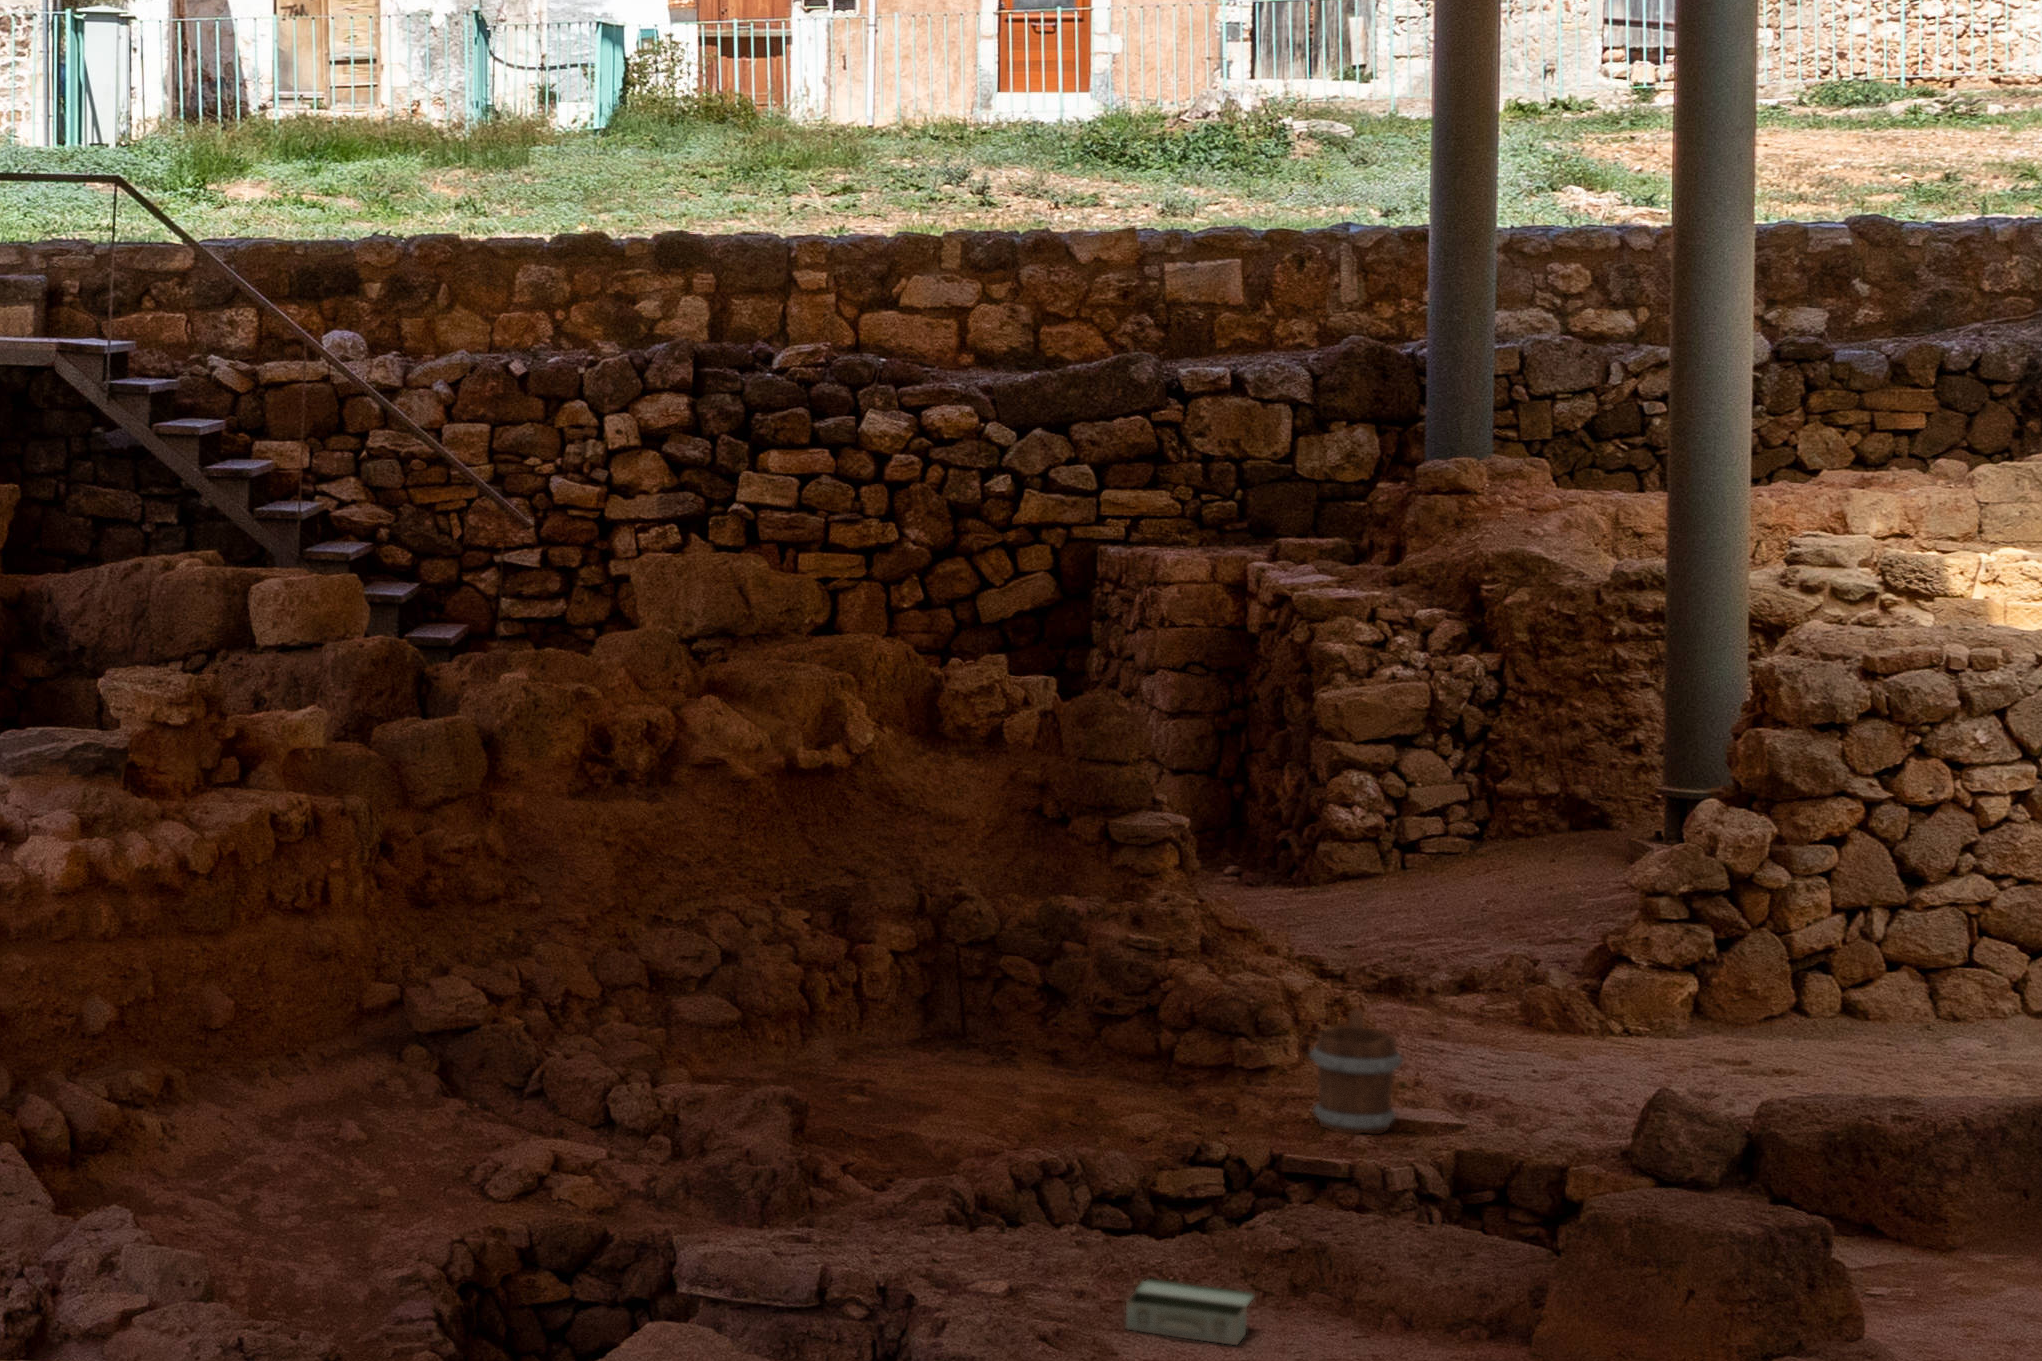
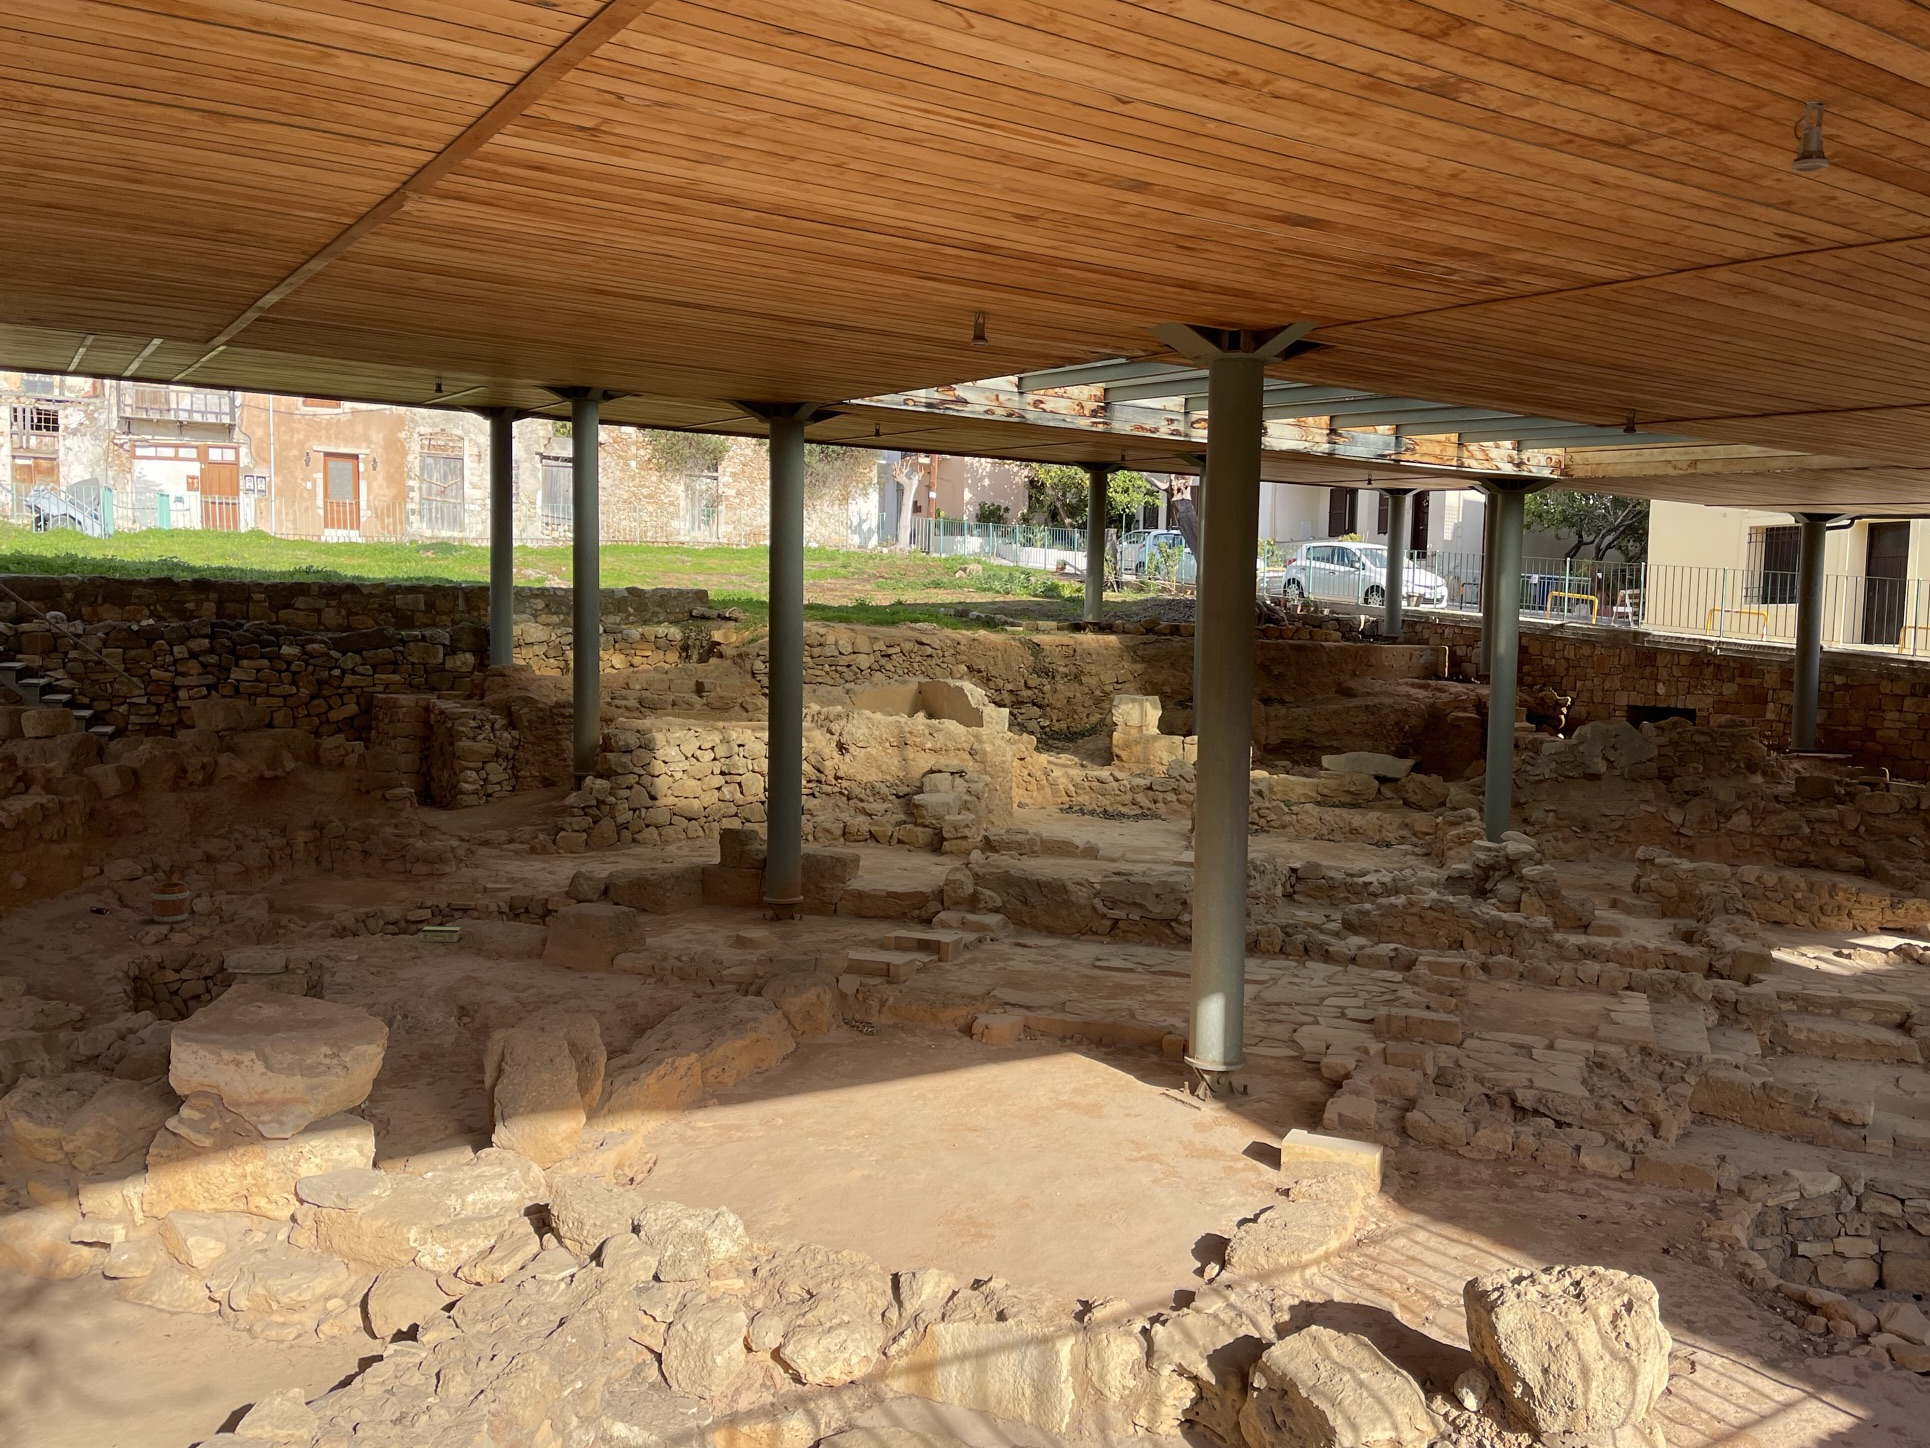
bucket: present [1310,1010,1402,1134] -> present [150,875,190,924]

